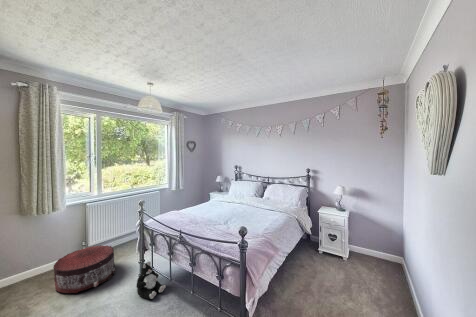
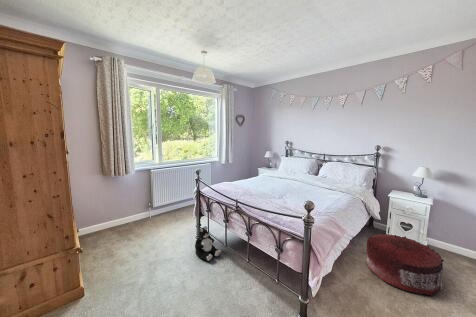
pouf: present [53,245,115,293] -> present [366,234,444,296]

